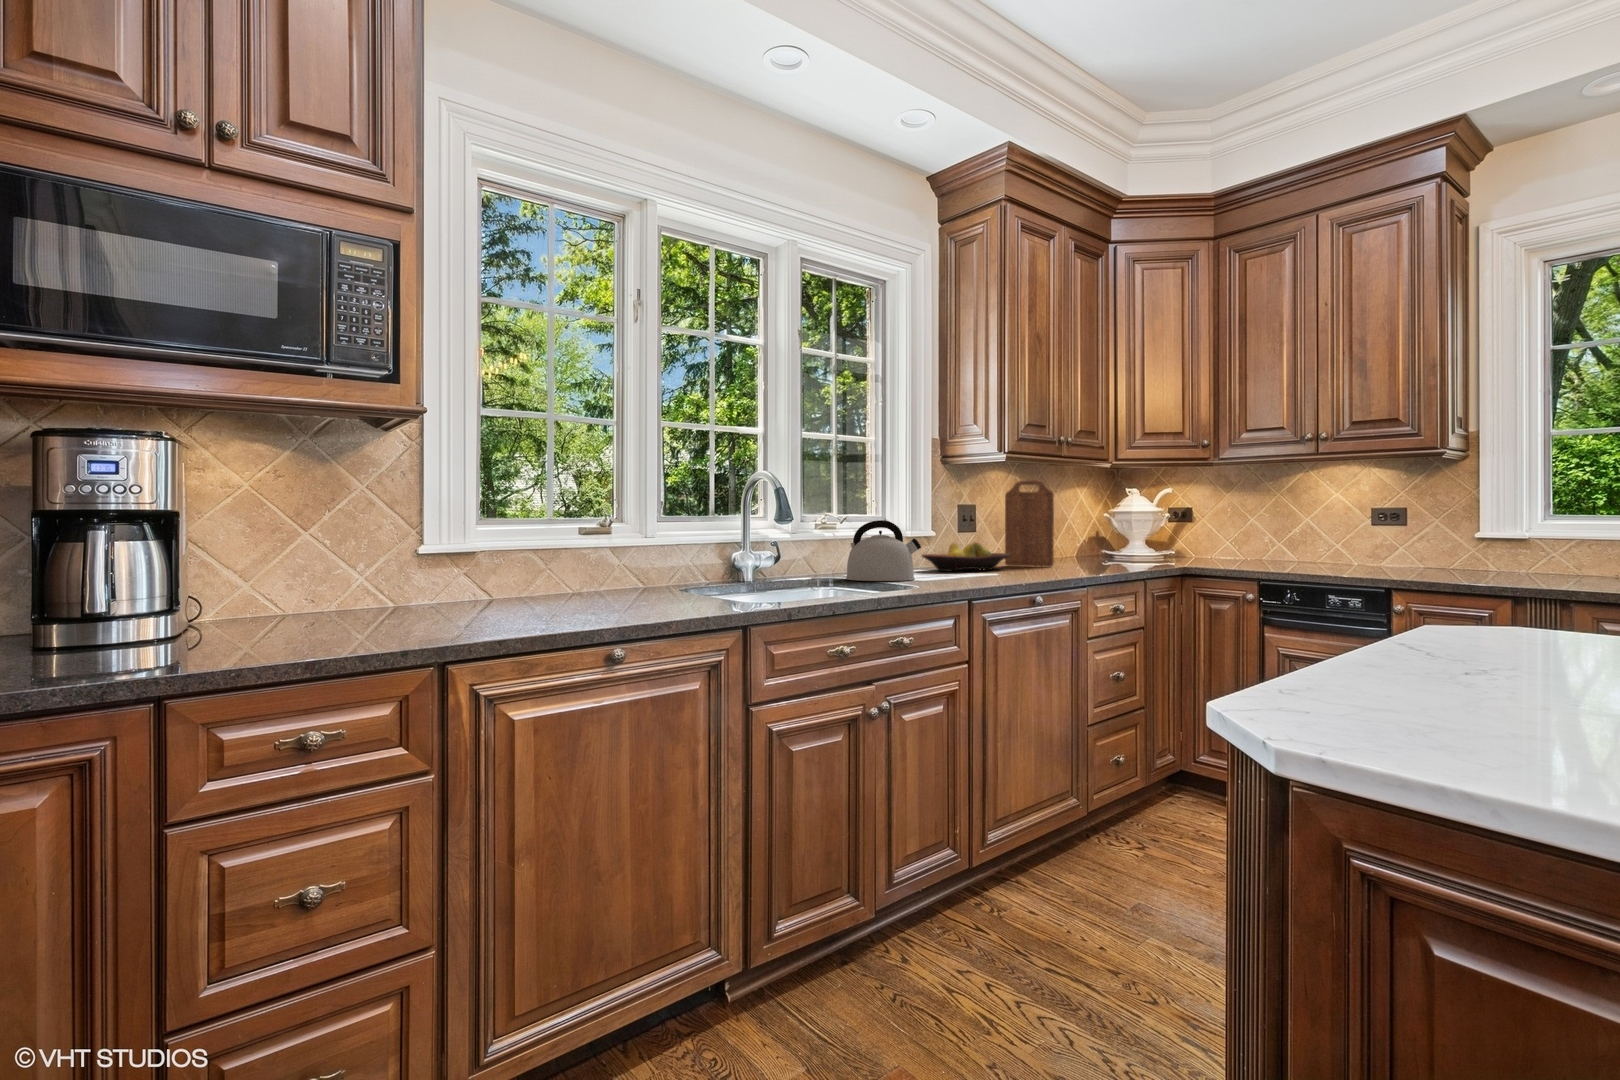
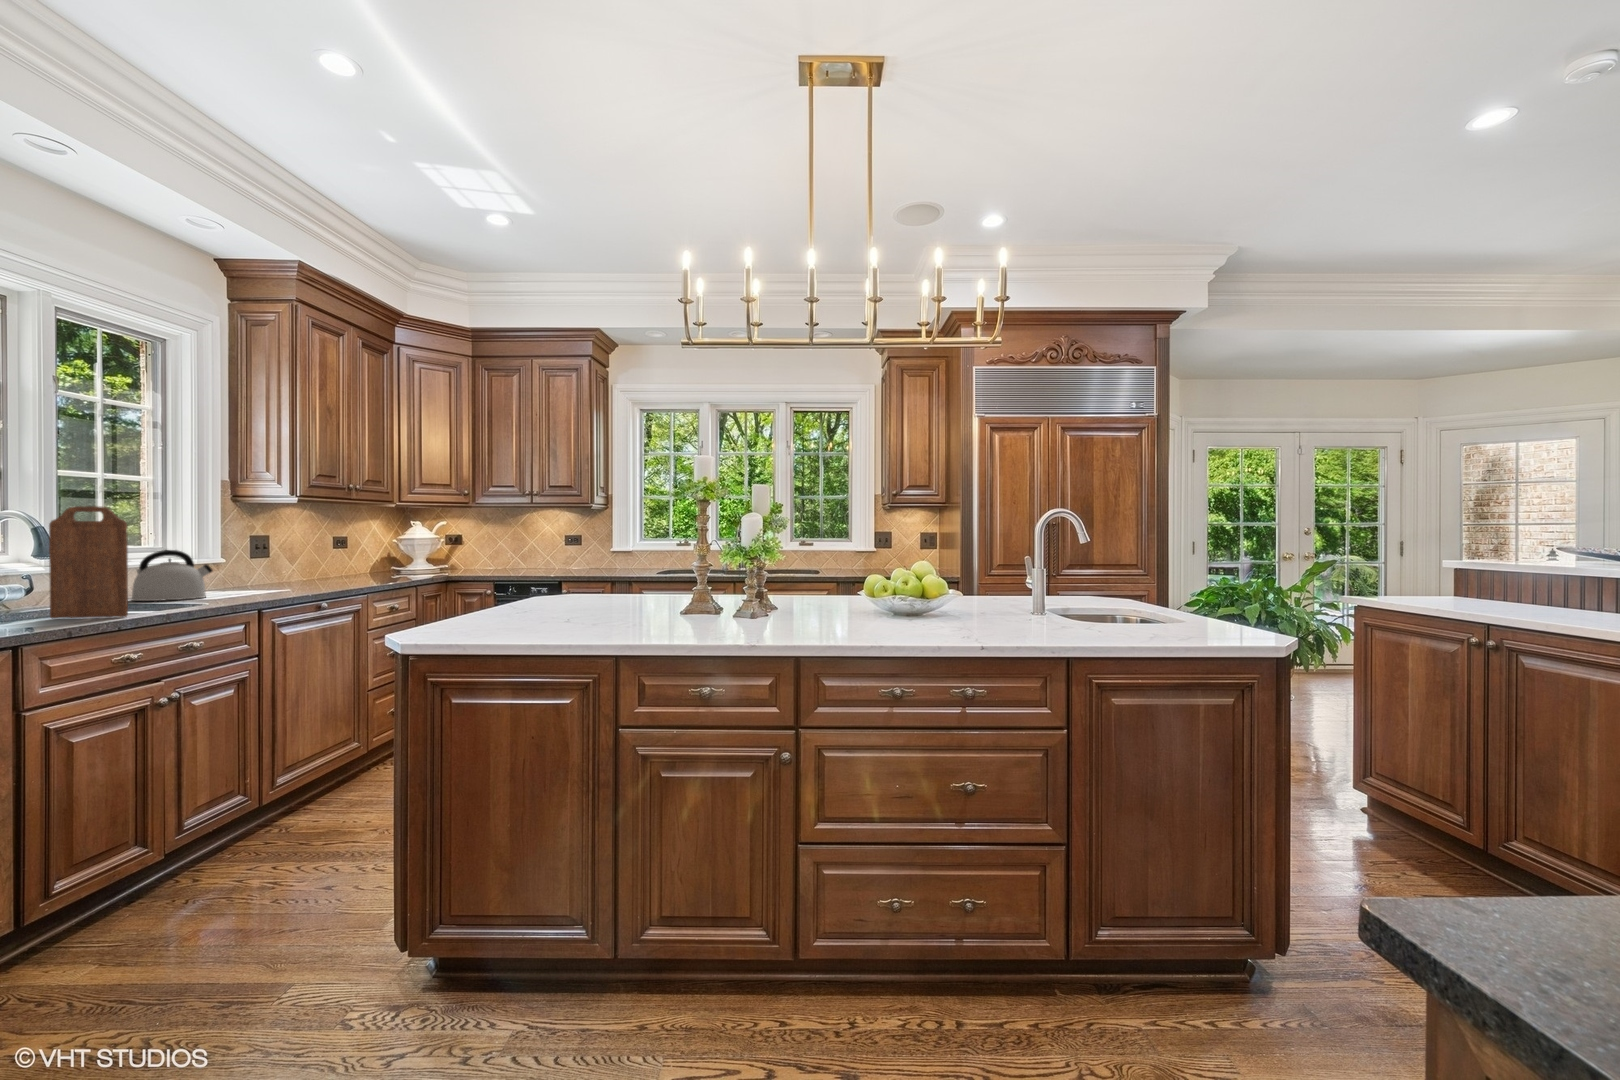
cutting board: present [1005,480,1054,567] -> present [49,506,128,619]
fruit bowl: present [922,542,1010,571] -> none [216,564,304,589]

